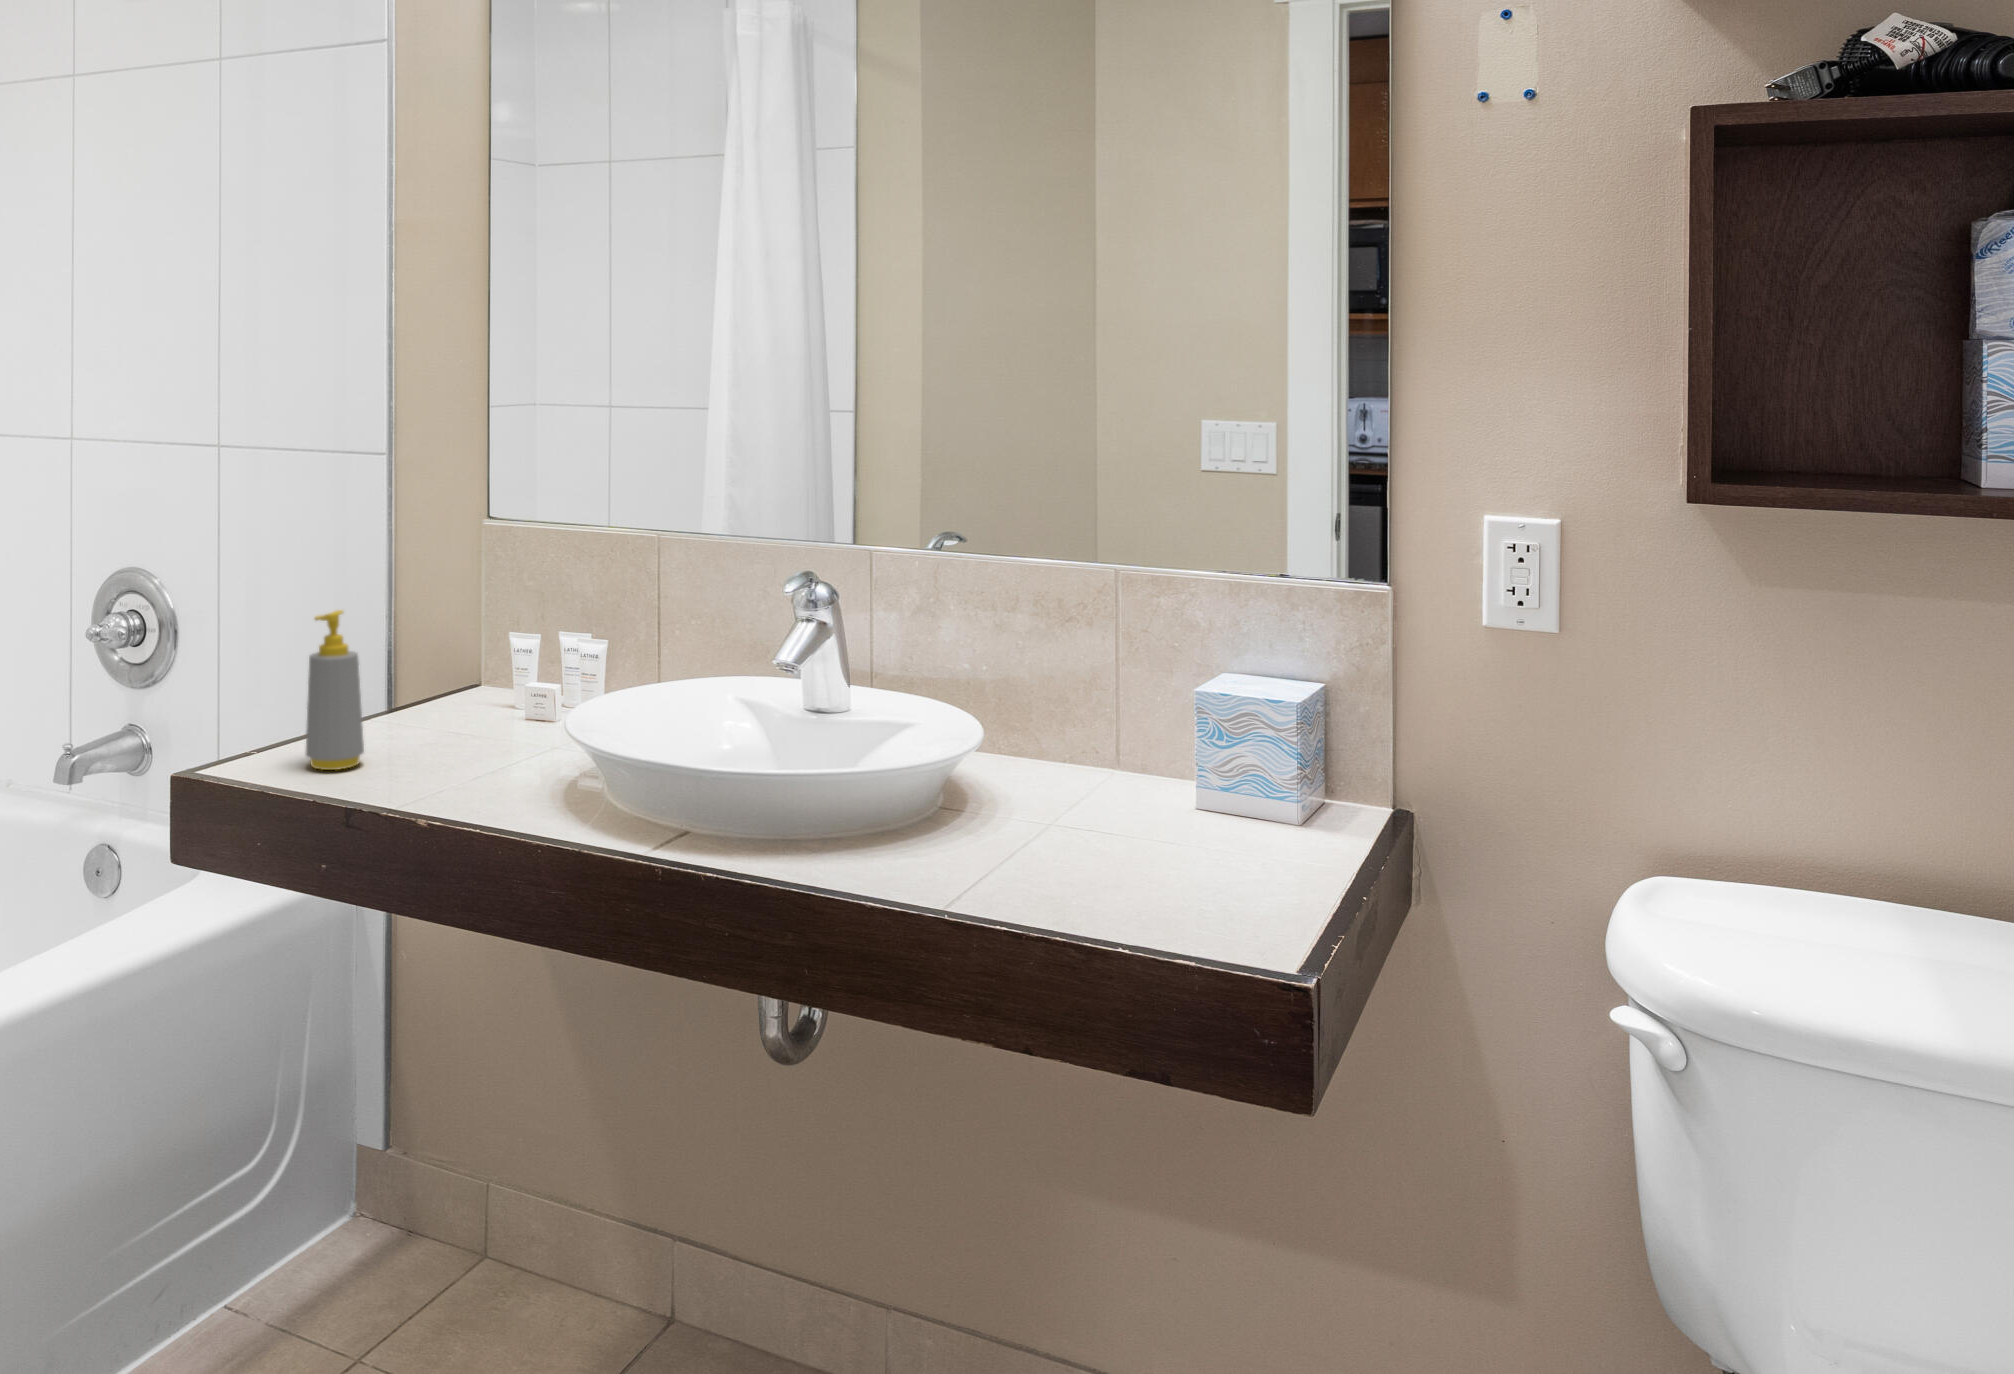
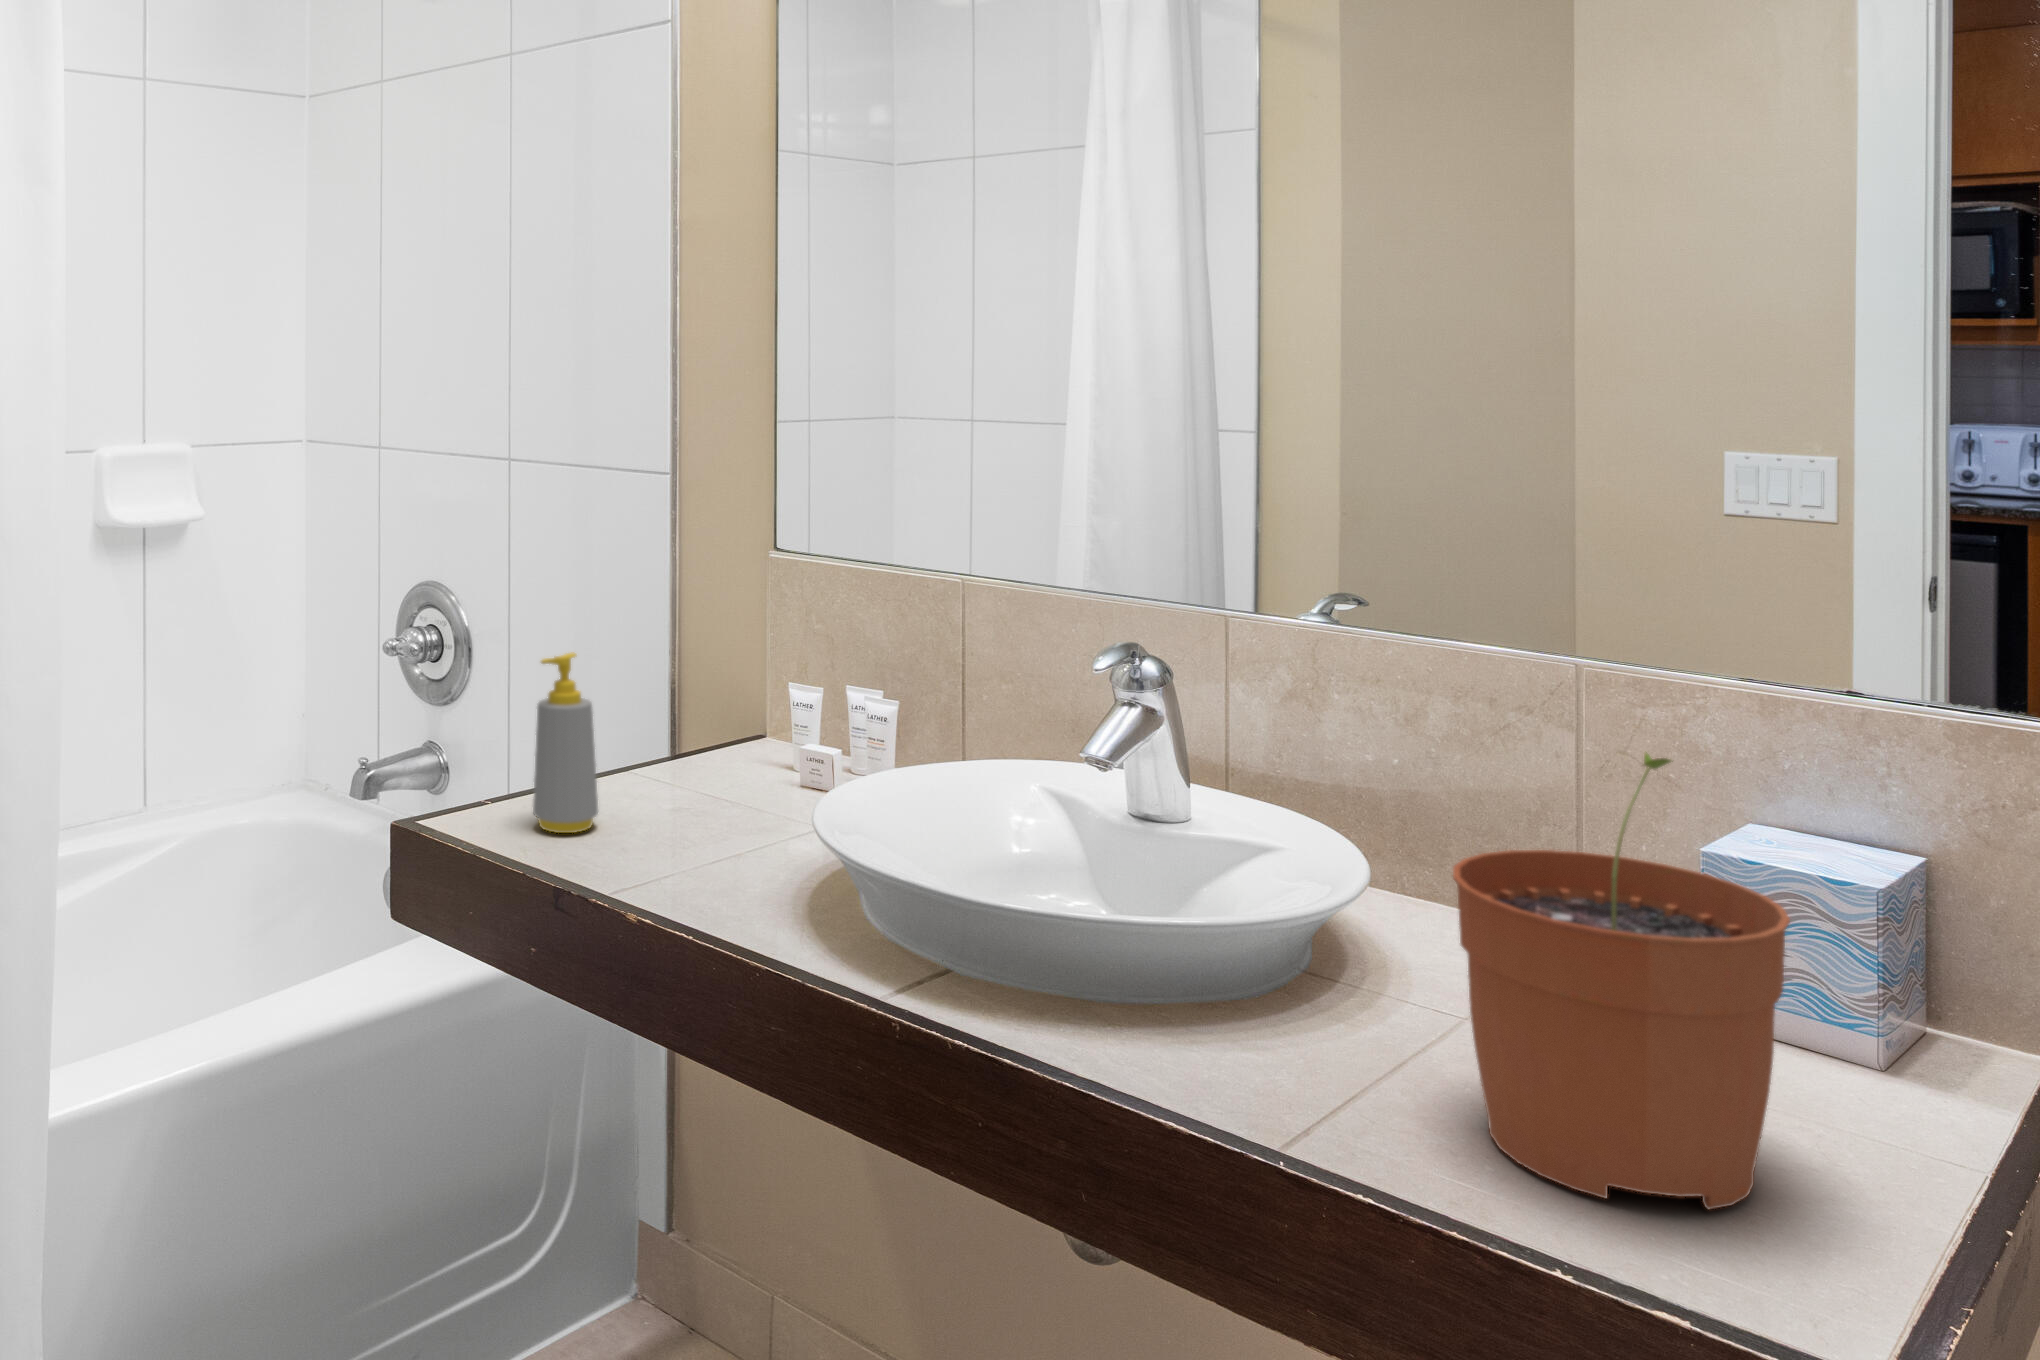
plant pot: none [1047,612,1245,909] -> present [1453,752,1790,1209]

